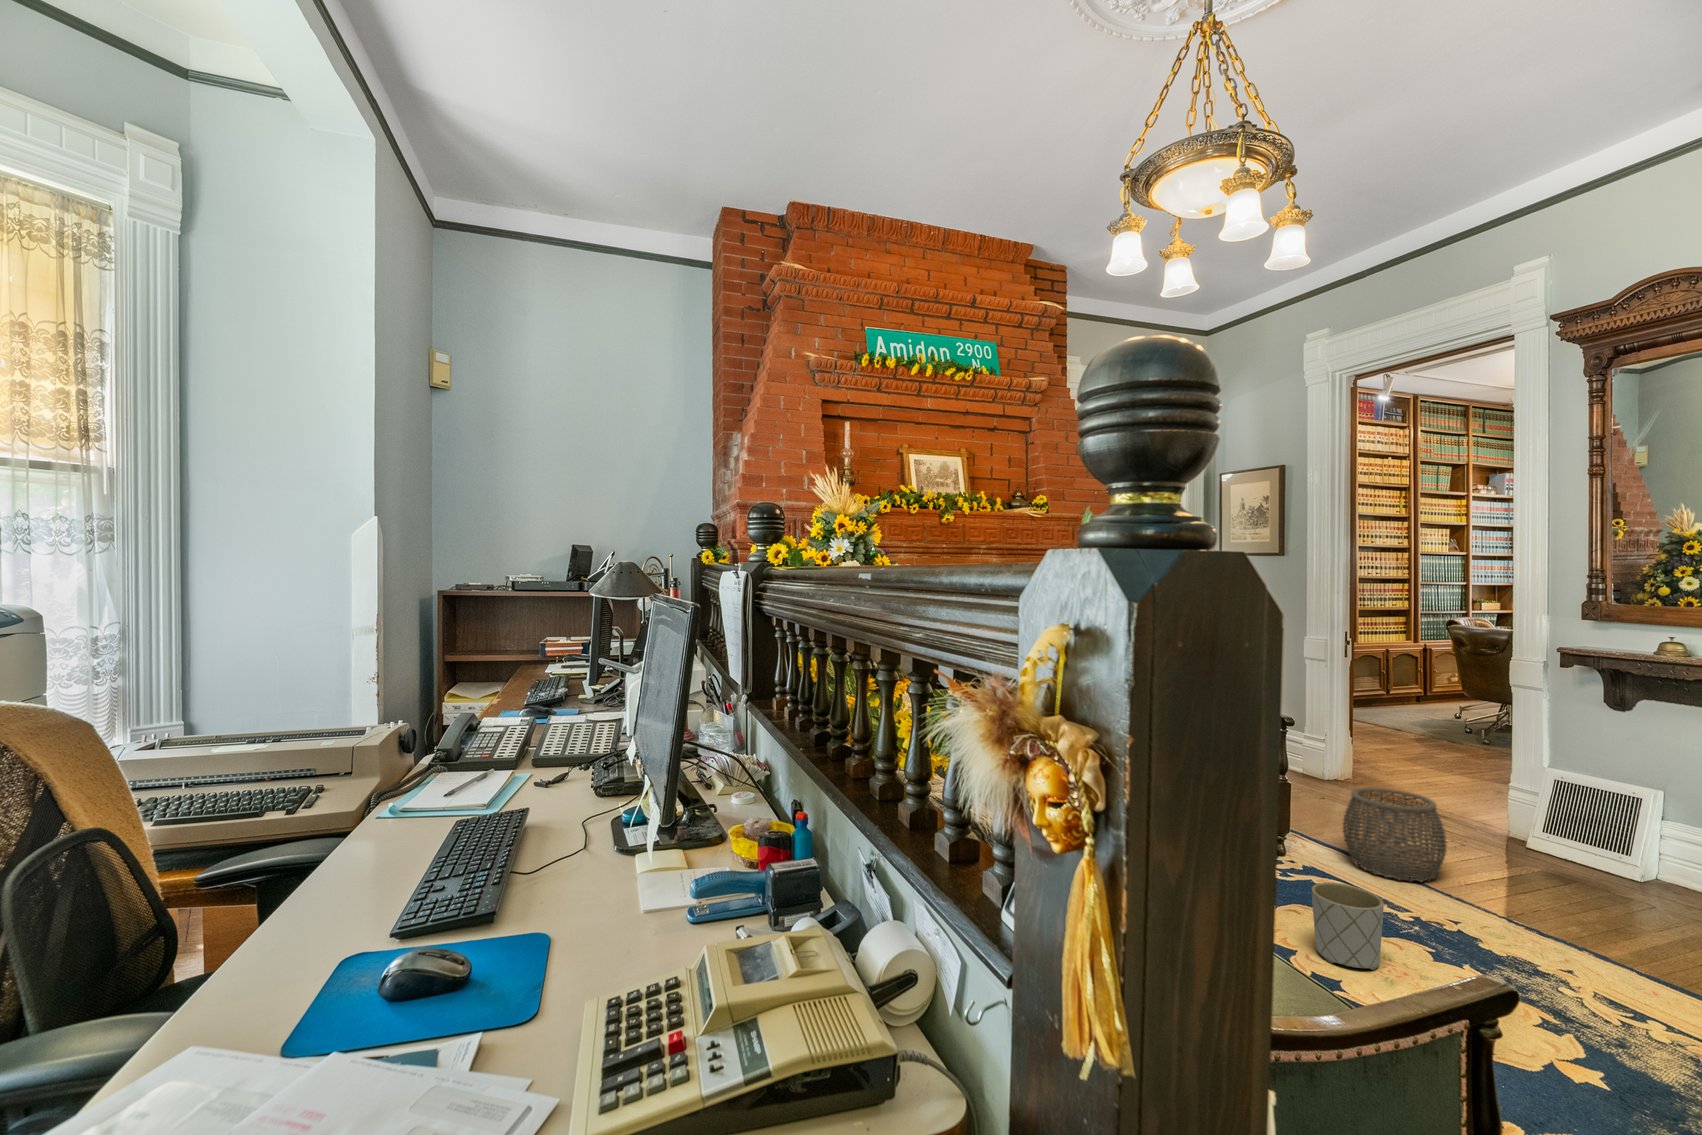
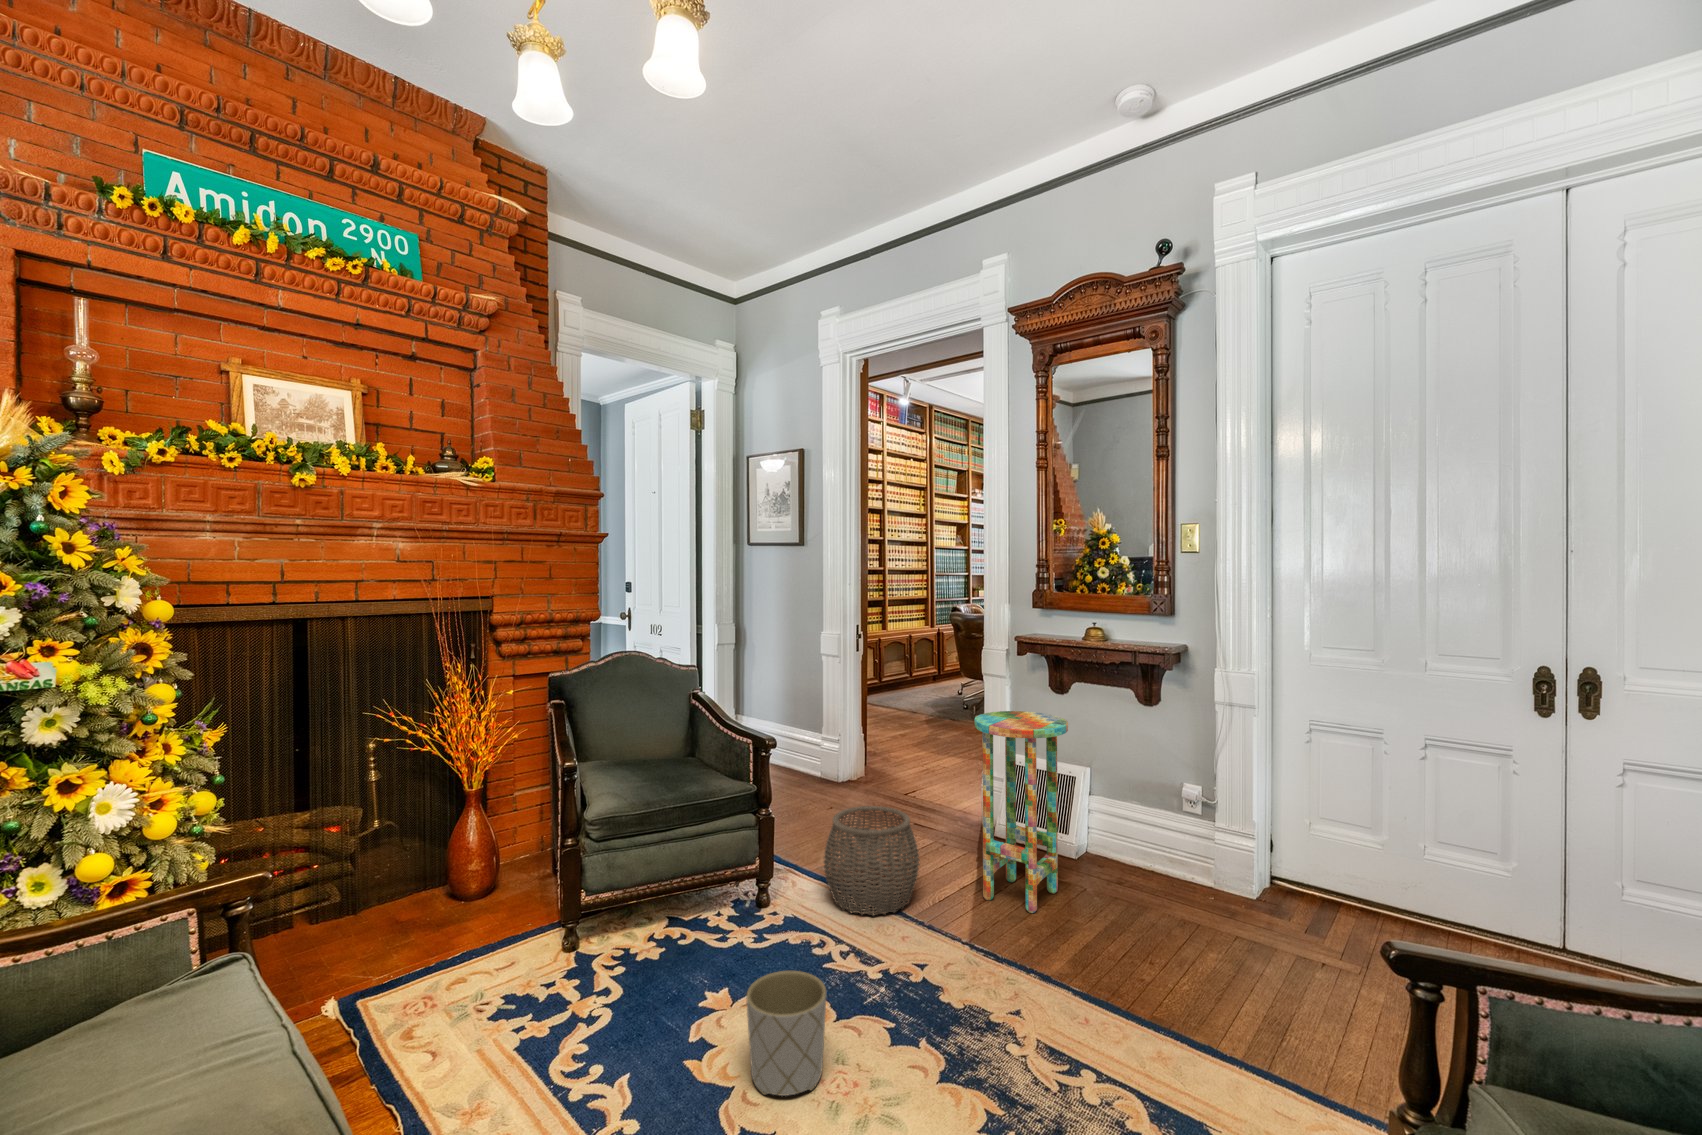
side table: none [1511,717,1635,911] -> present [974,711,1068,913]

